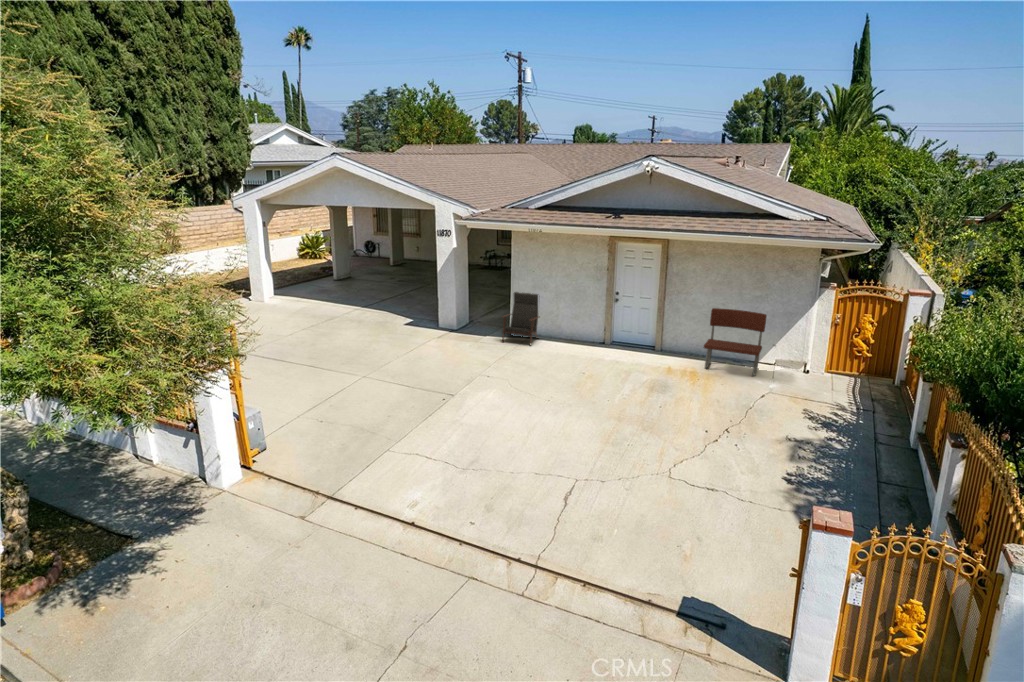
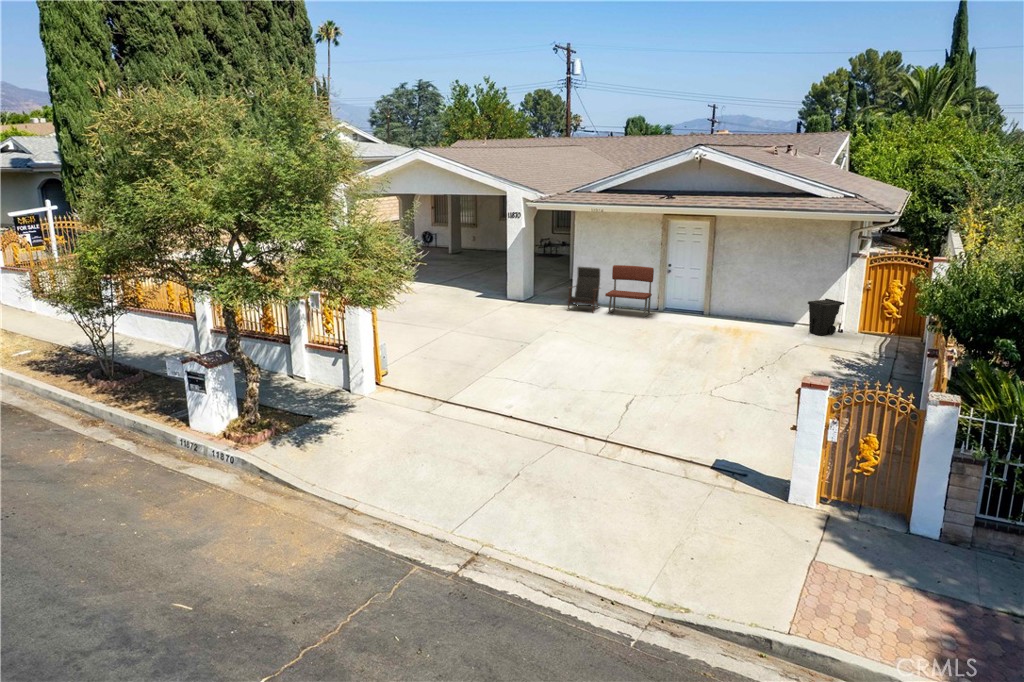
bench: present [704,308,767,376] -> present [605,265,654,317]
trash can: none [774,336,816,380] -> present [808,299,844,336]

